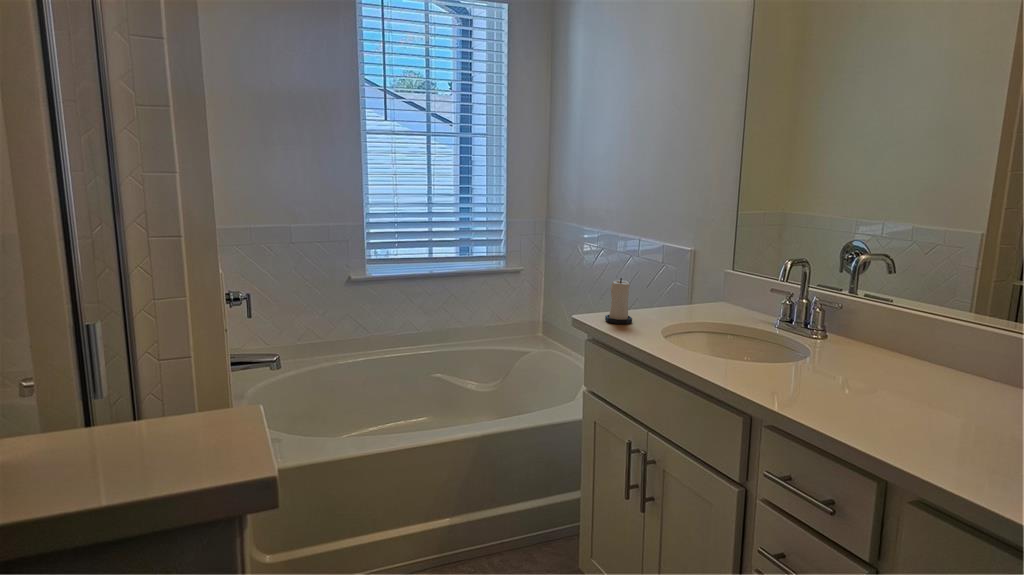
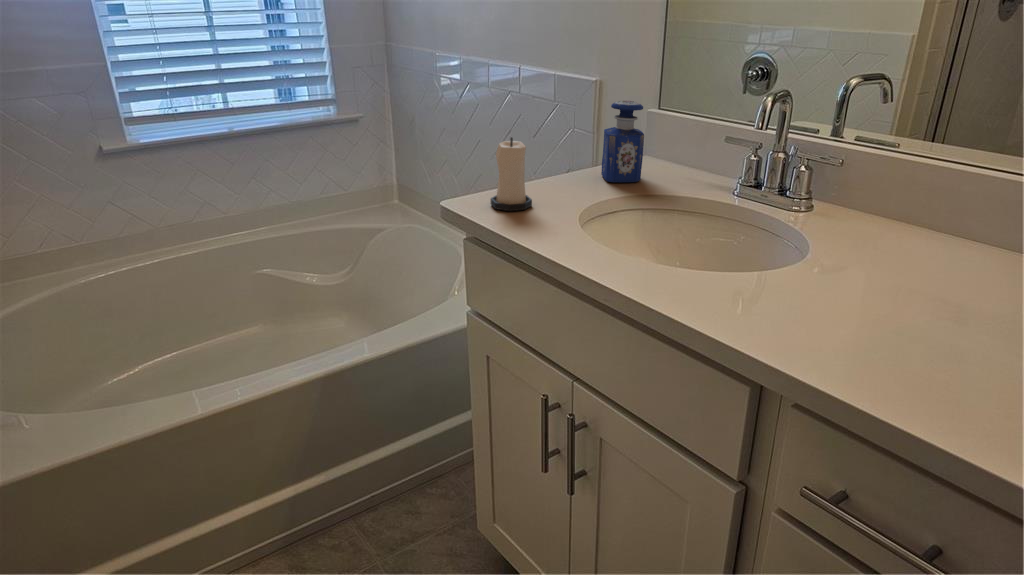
perfume bottle: none [686,262,715,316] -> present [601,101,644,182]

